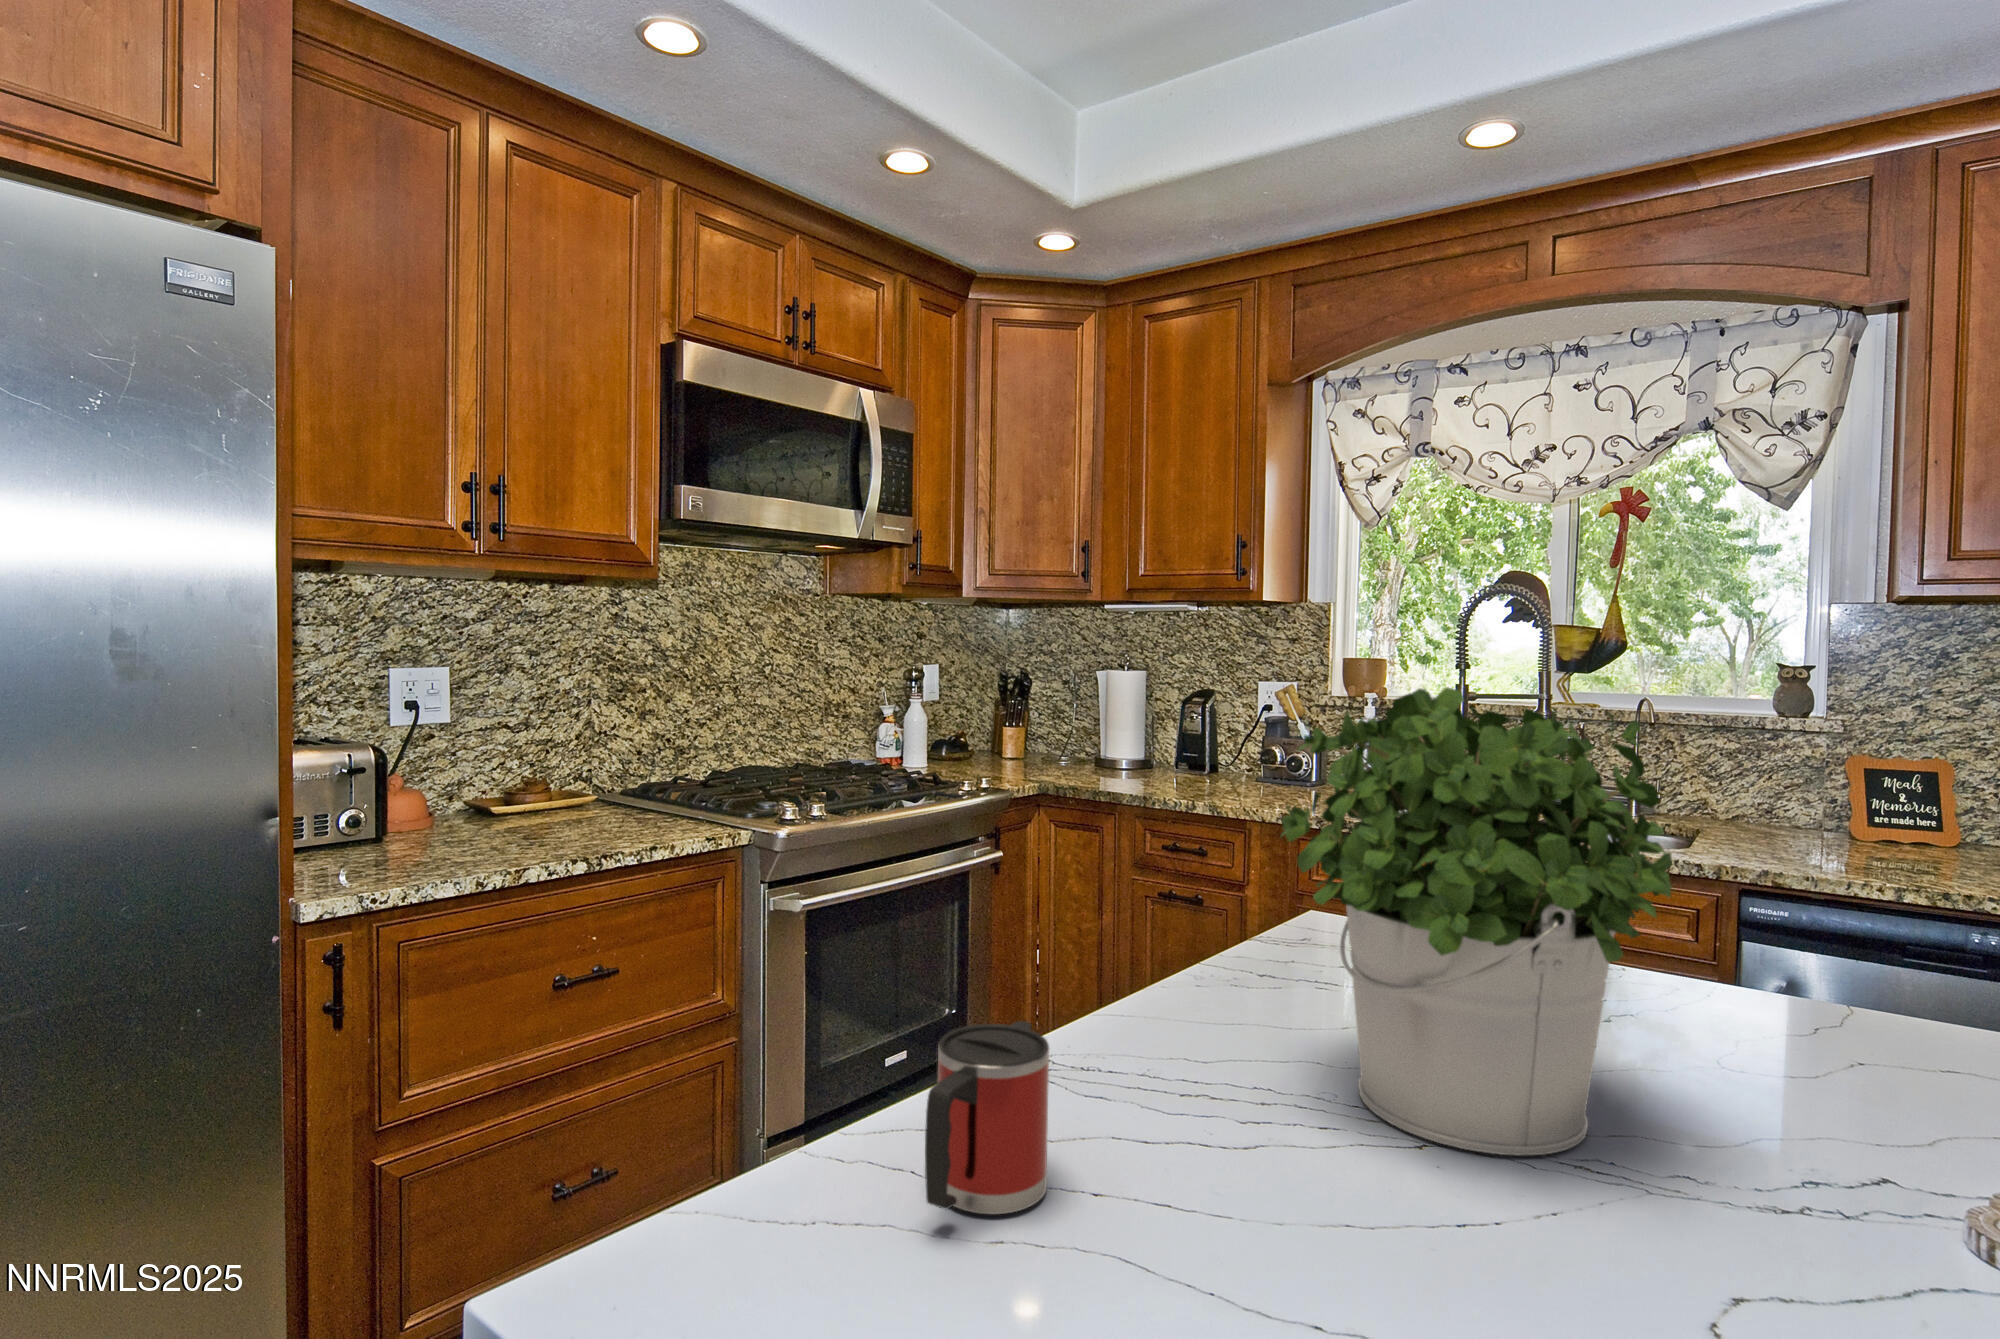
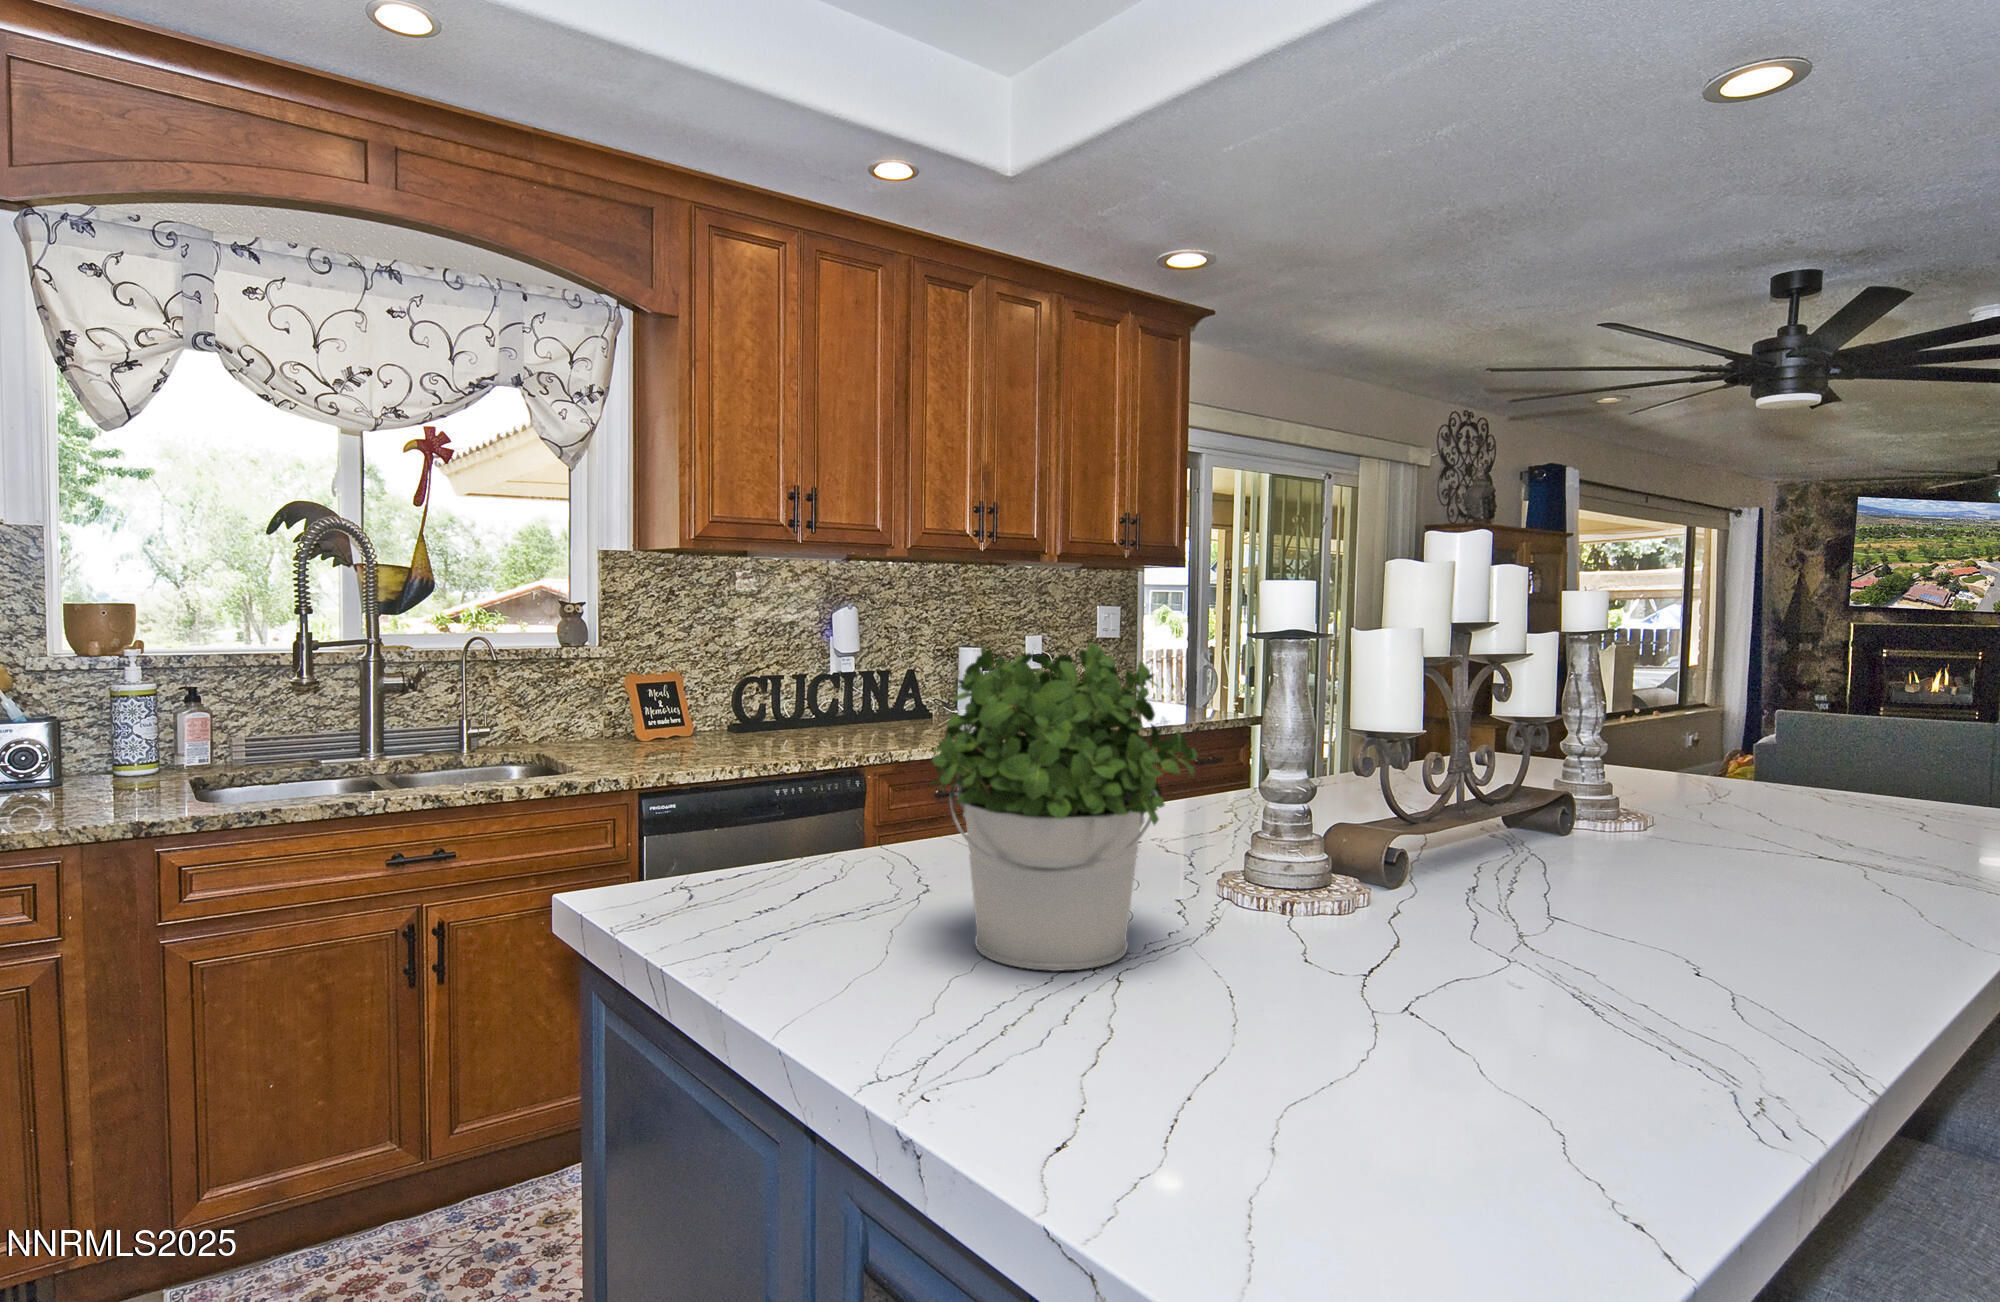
mug: present [925,1021,1049,1214] -> none [1082,971,1220,1140]

